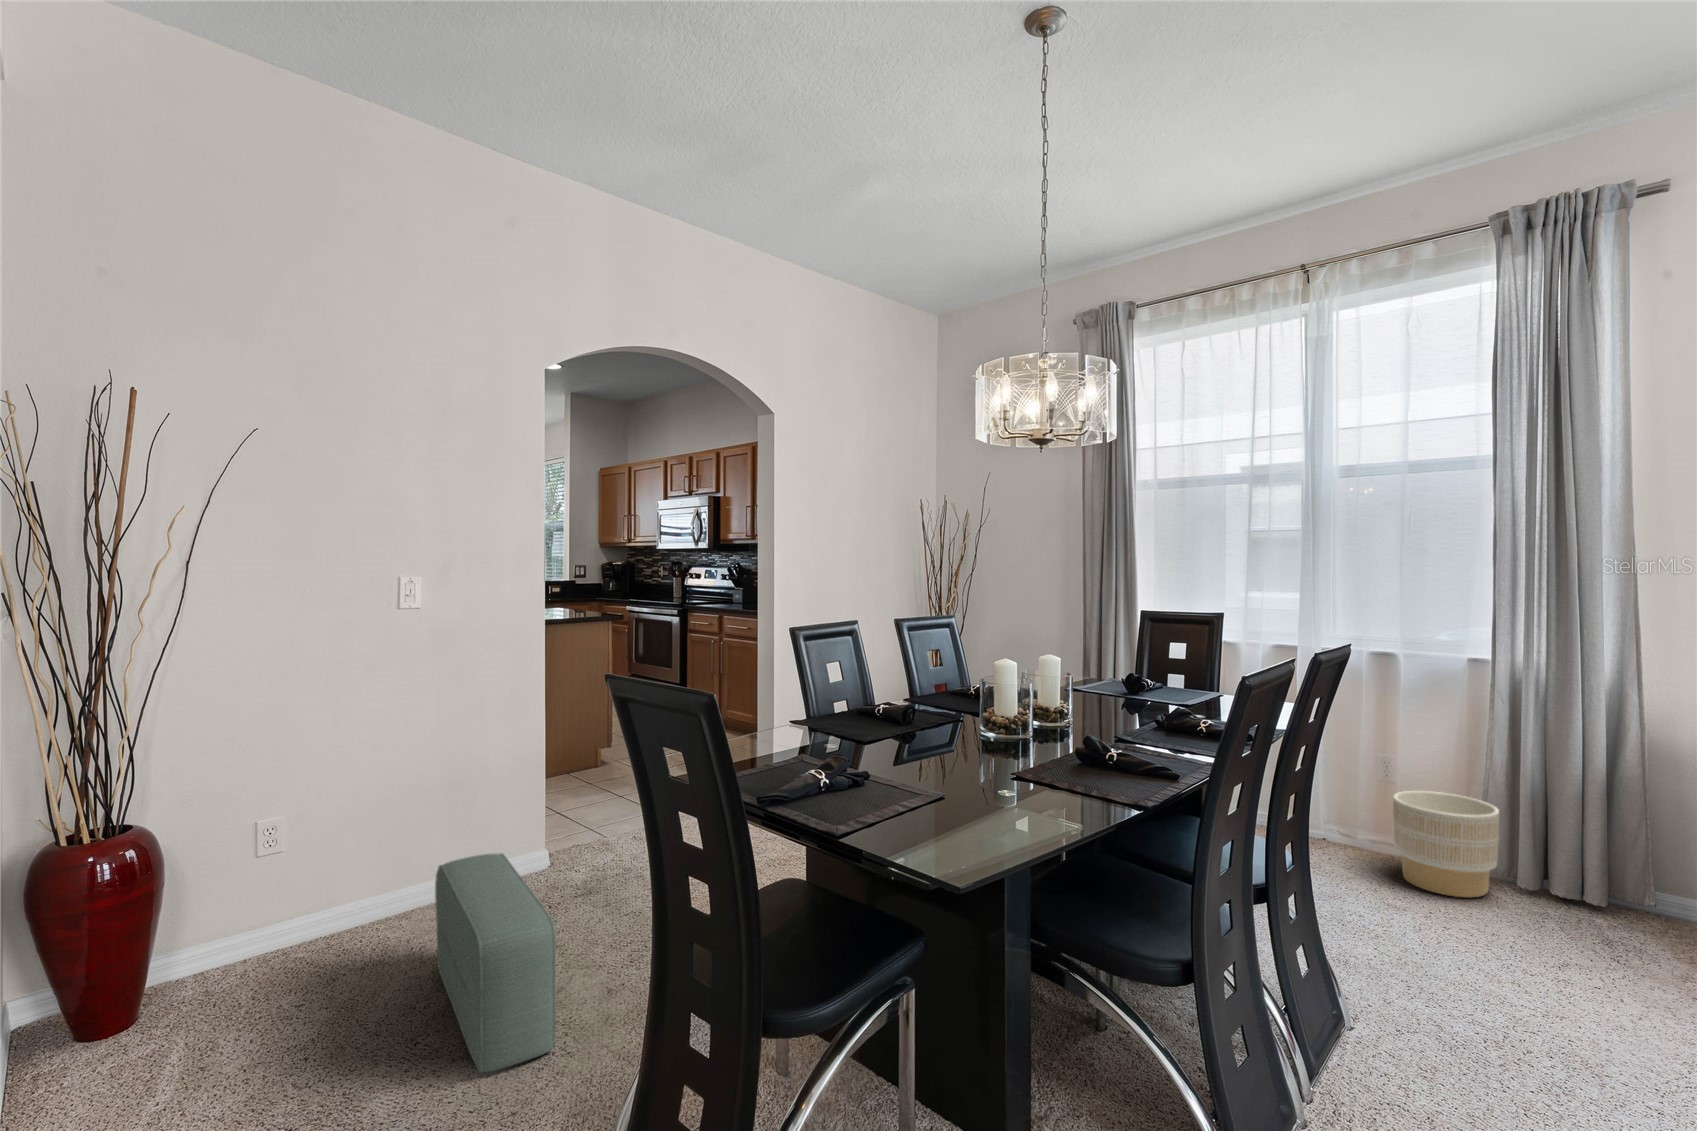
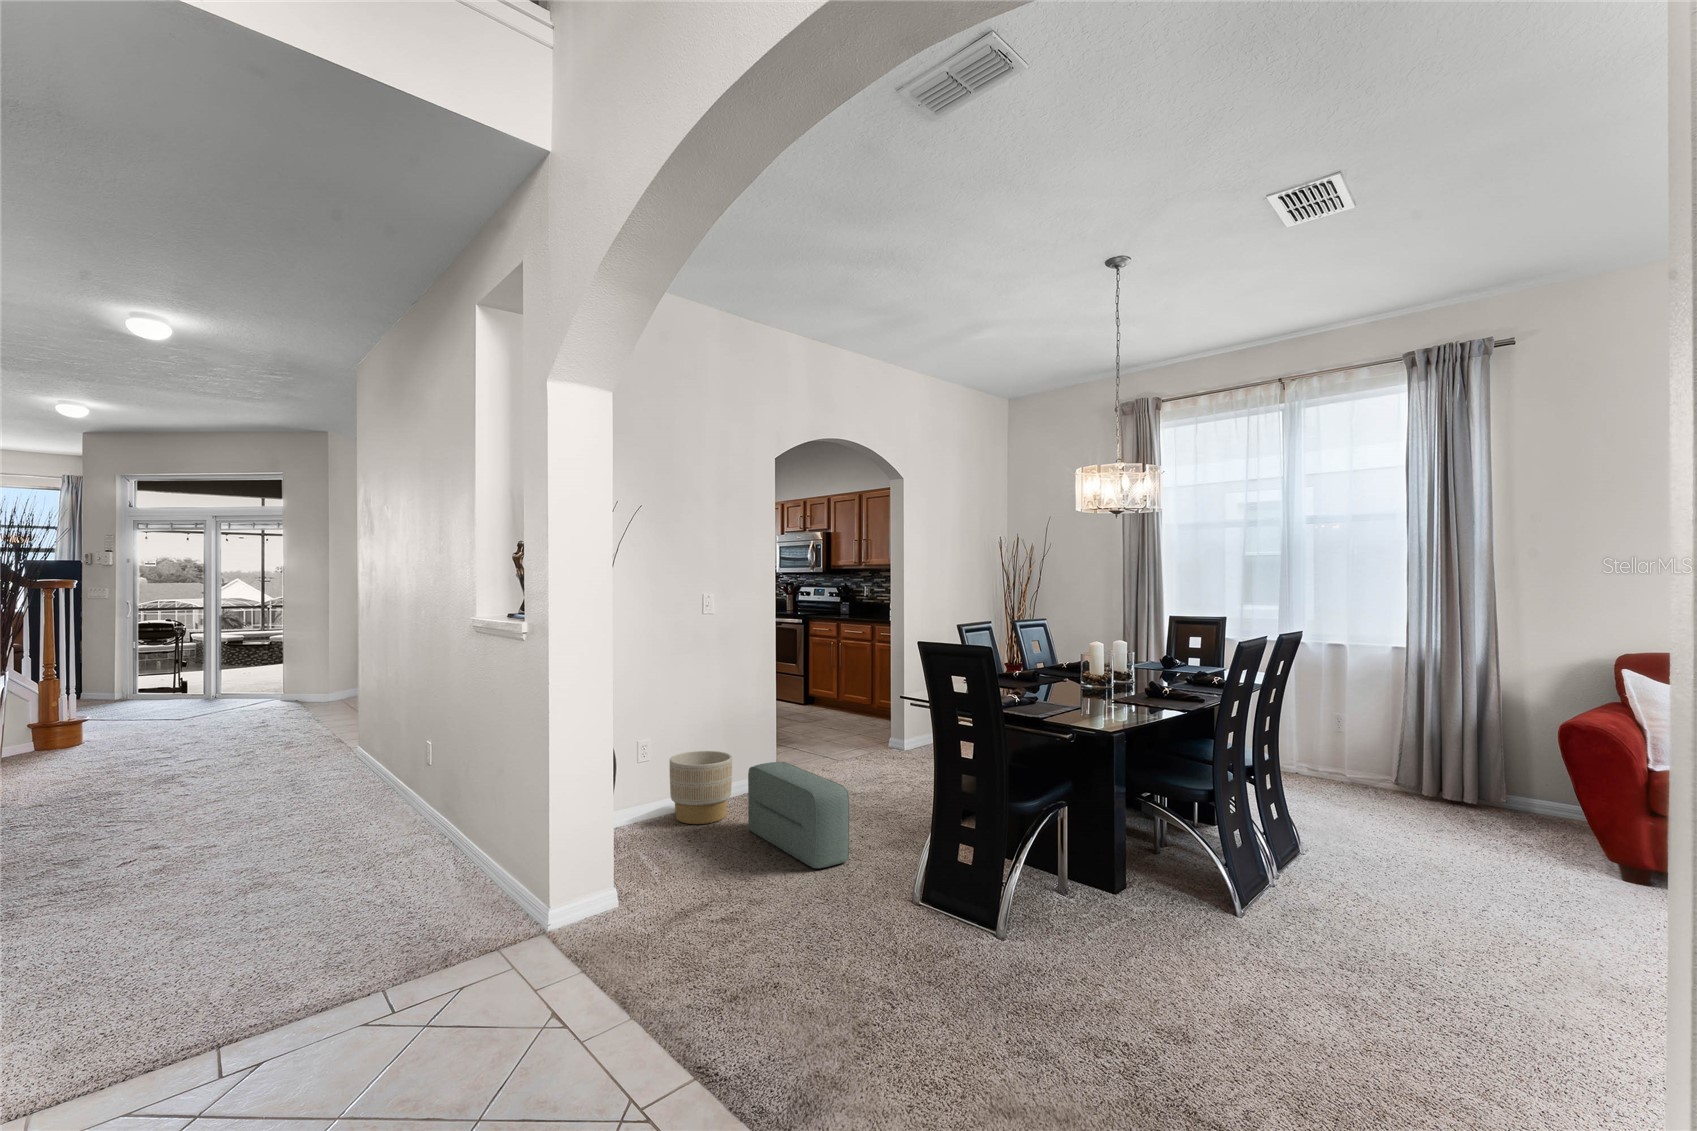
planter: present [1393,791,1499,898] -> present [670,751,732,824]

